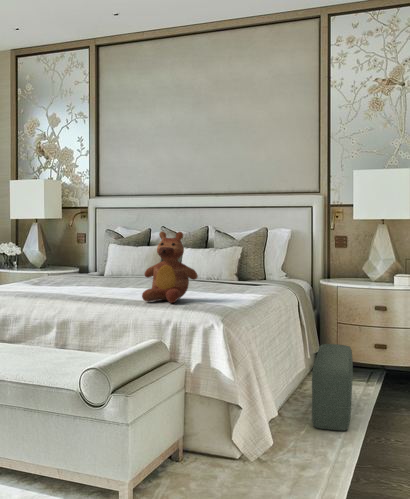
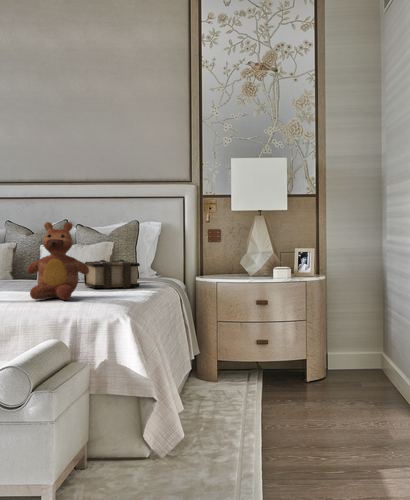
book: none [208,264,255,291] -> present [84,260,140,289]
pouf: present [312,344,353,431] -> none [204,342,247,426]

